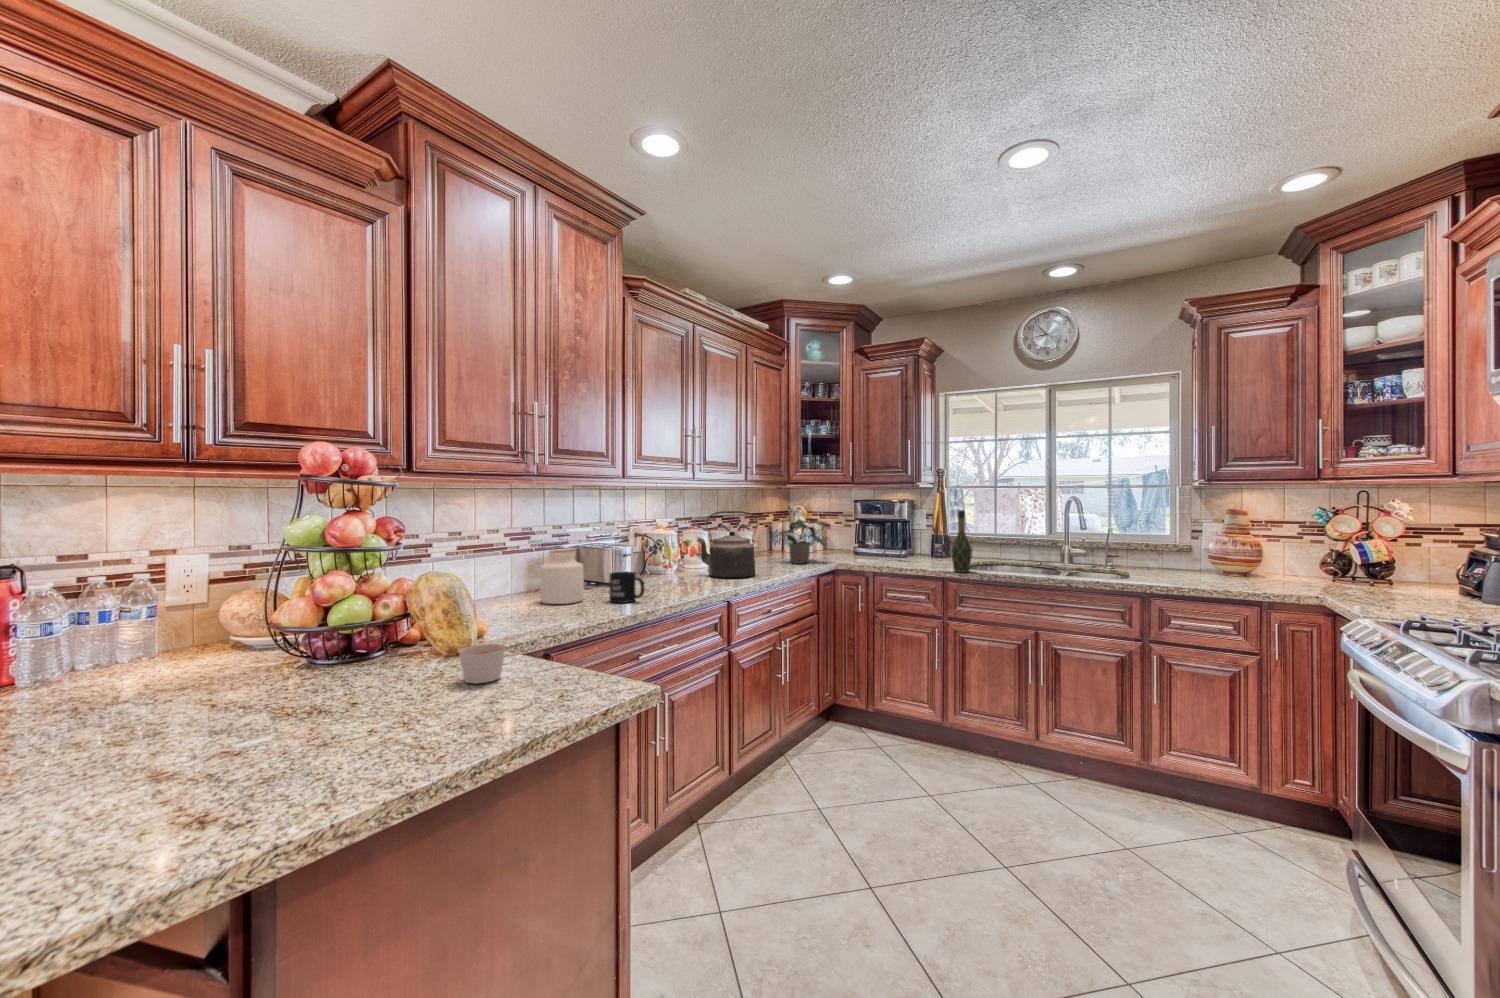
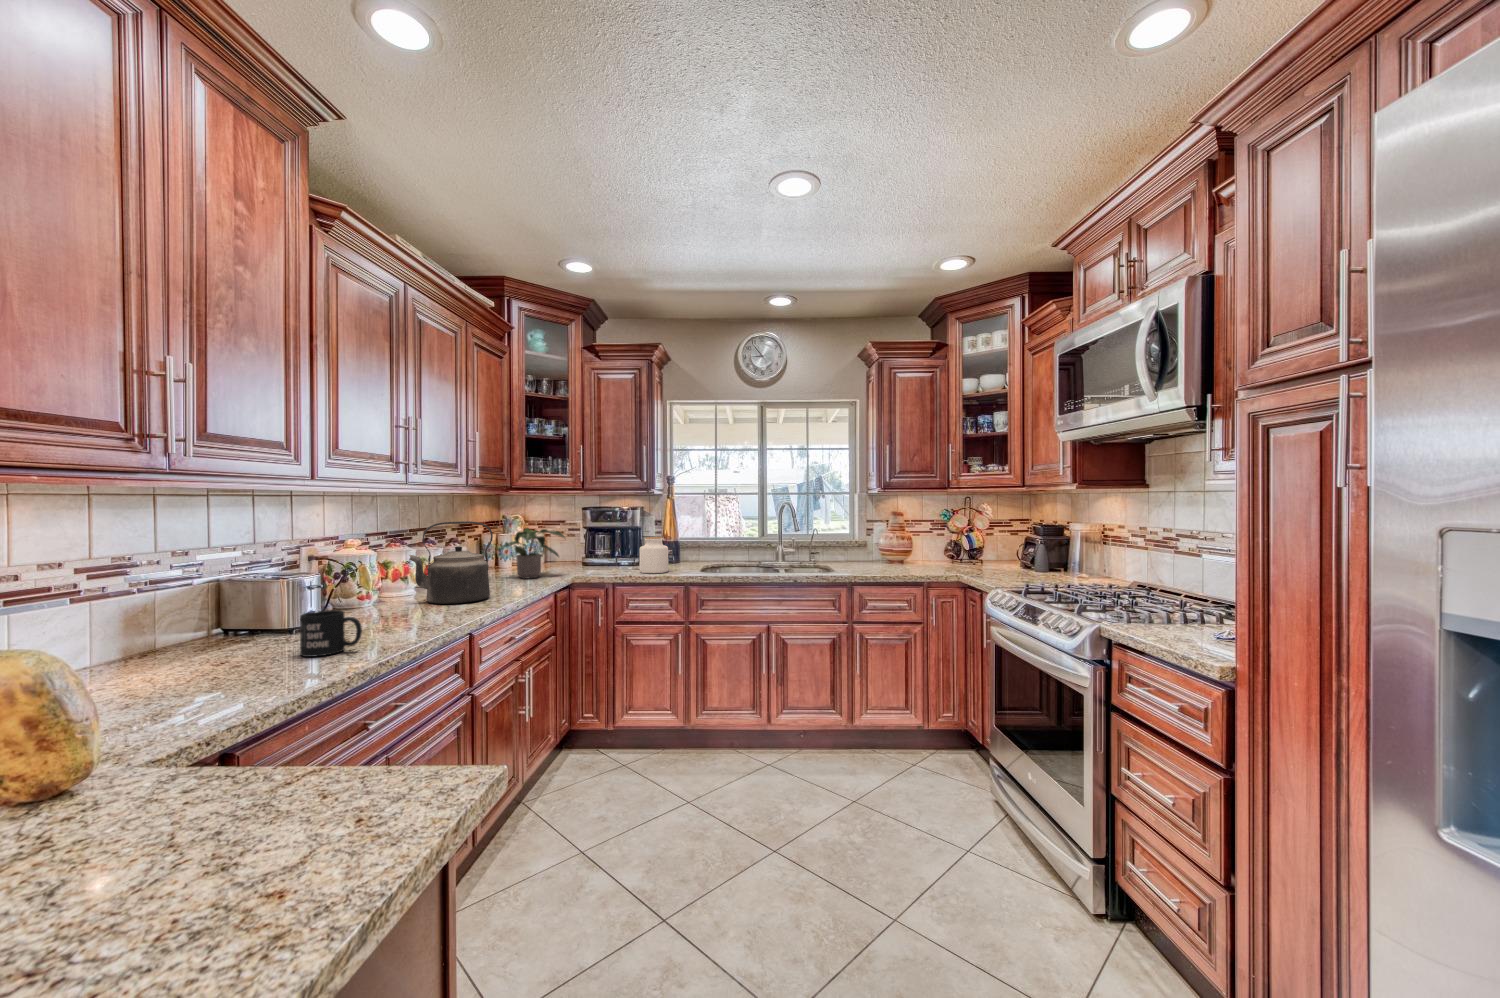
wine bottle: present [951,510,972,573] -> none [693,516,712,576]
jar: present [540,550,584,604] -> present [639,537,668,573]
candle: present [459,644,506,683] -> none [80,775,196,868]

